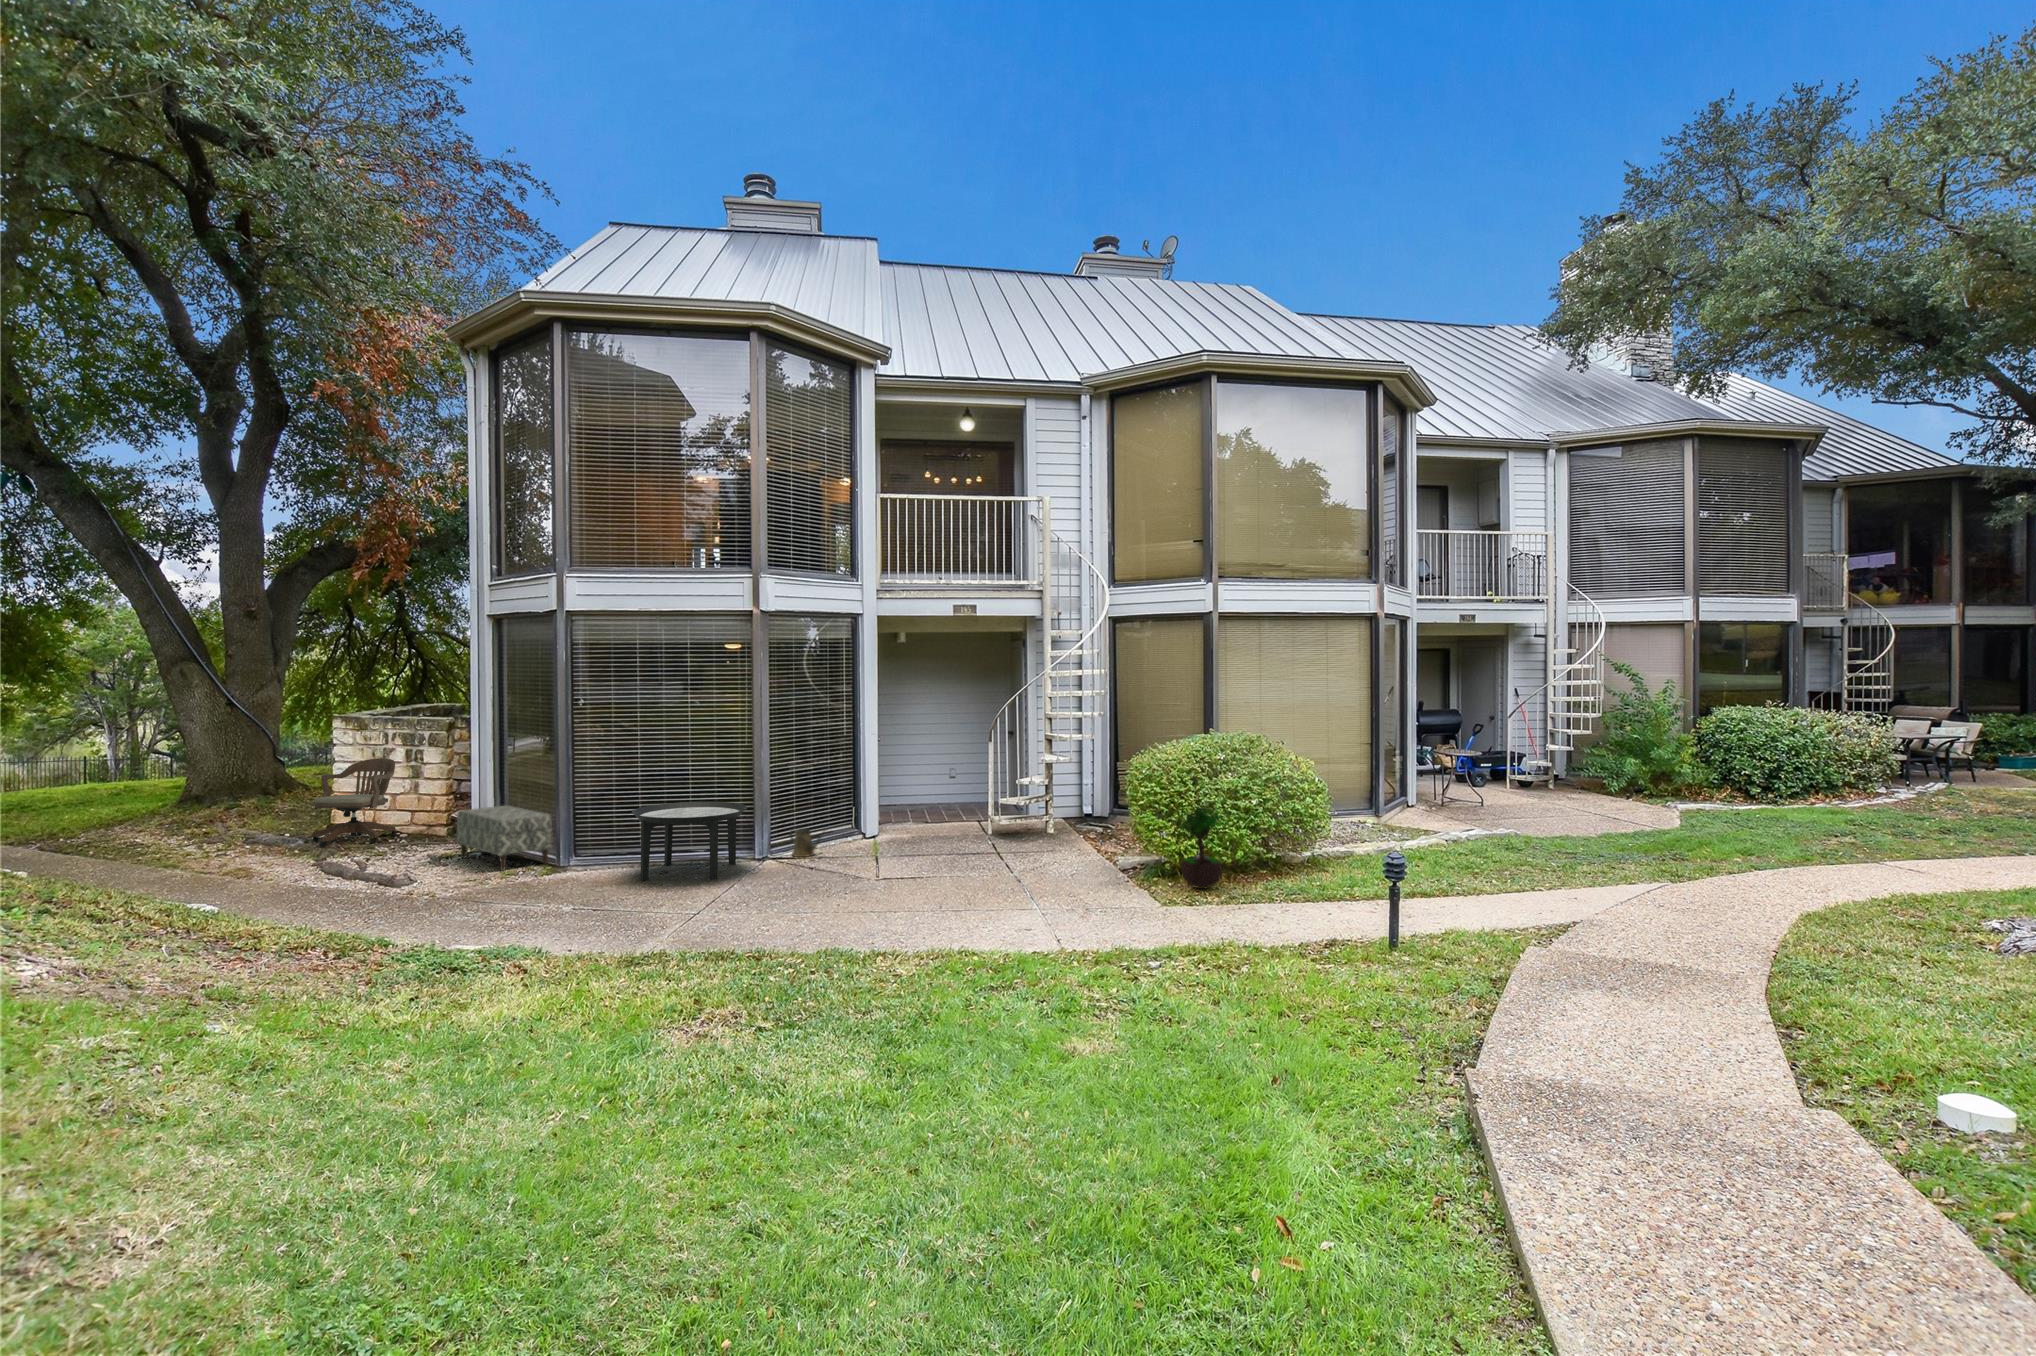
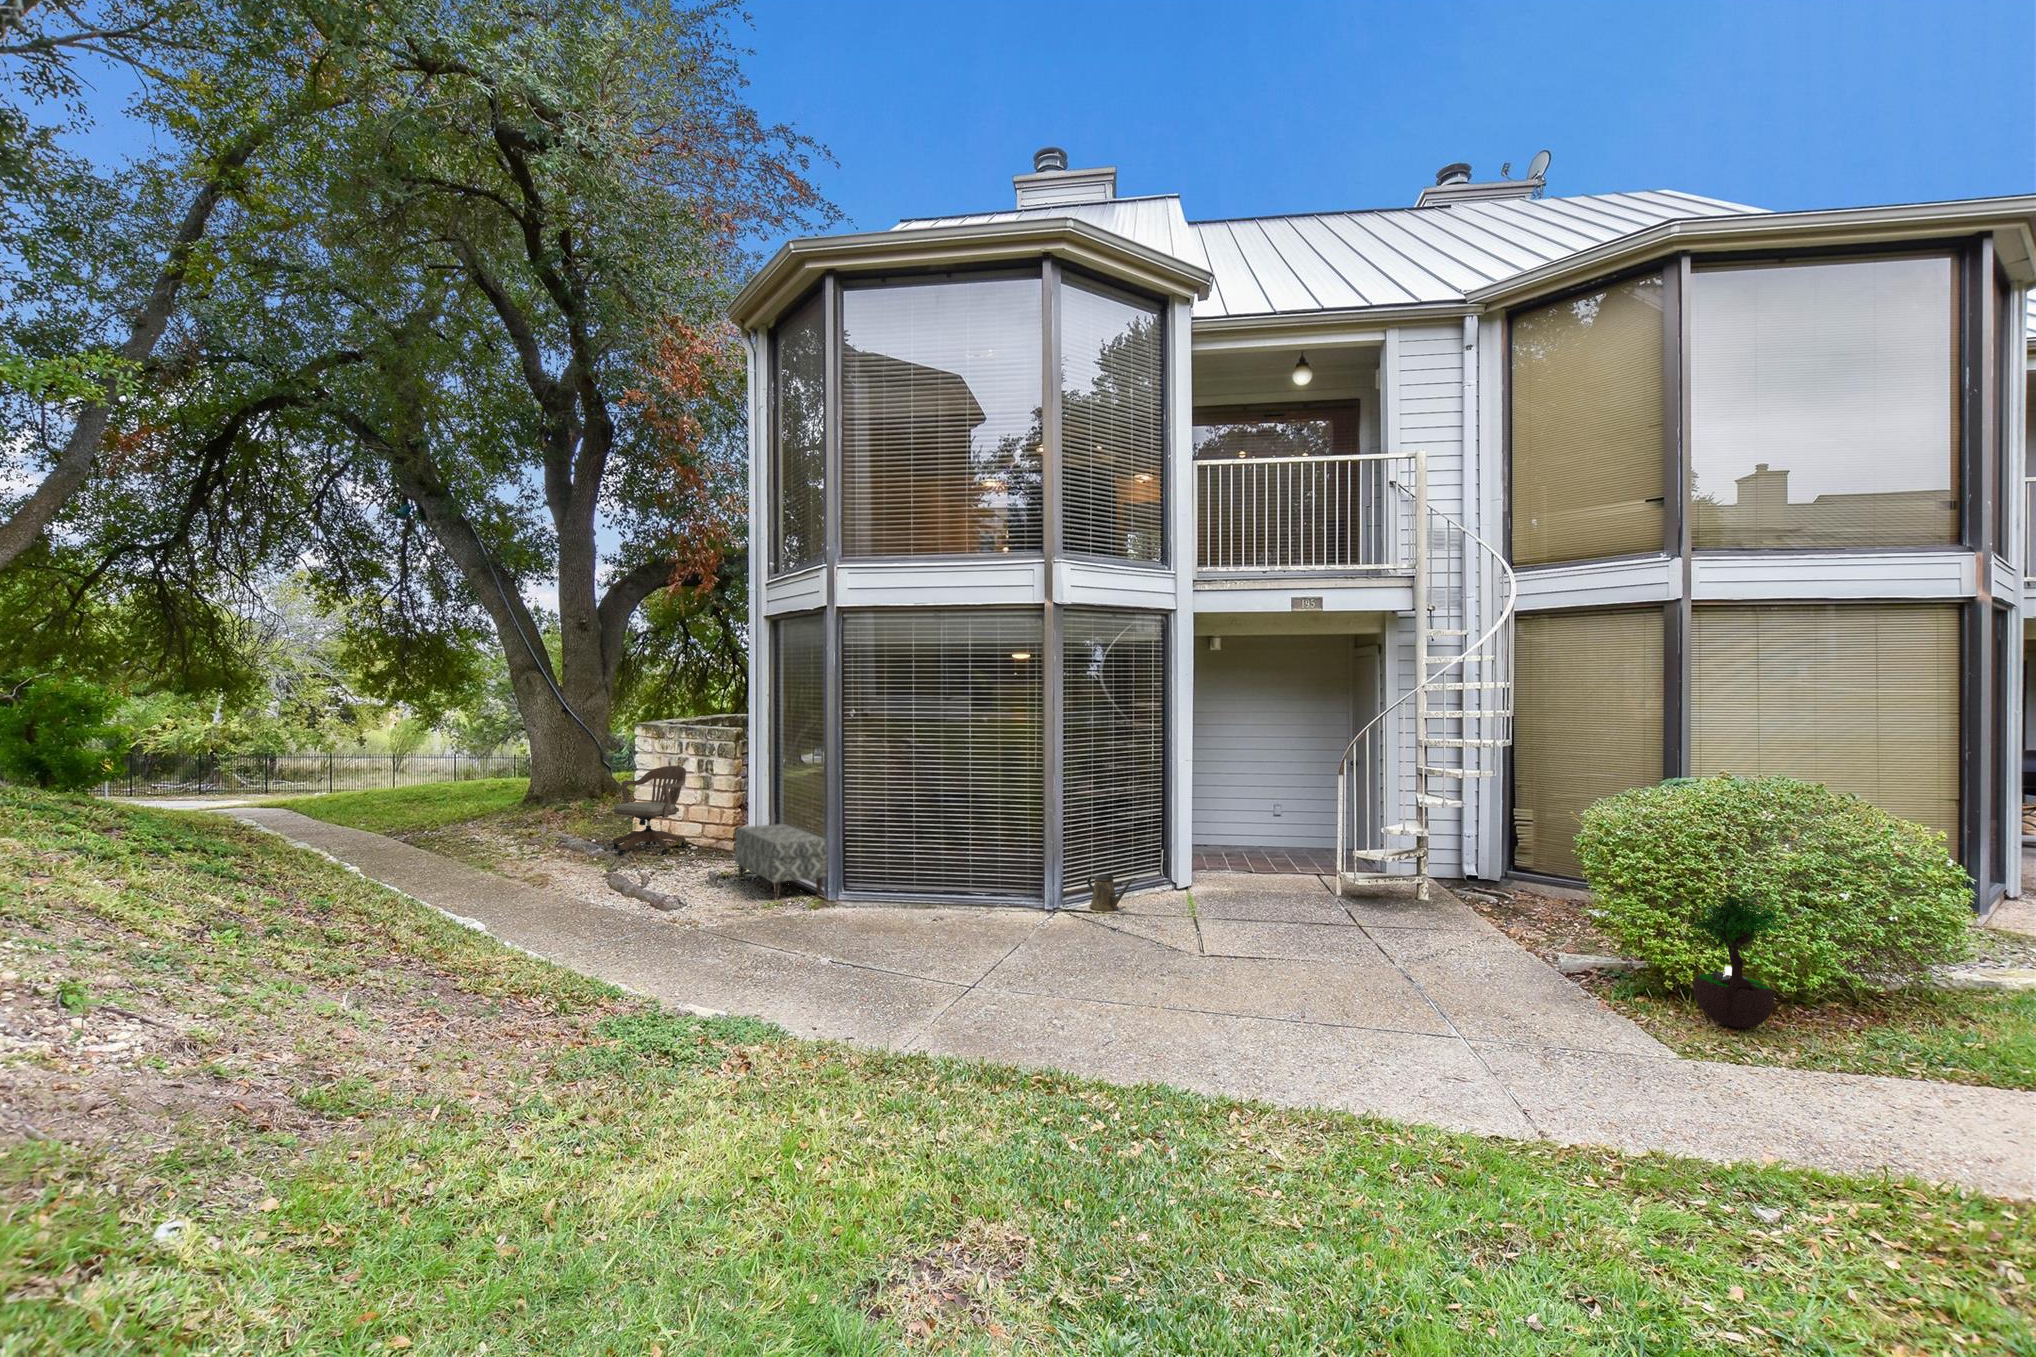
round table: present [632,802,747,880] -> none [910,834,1040,935]

